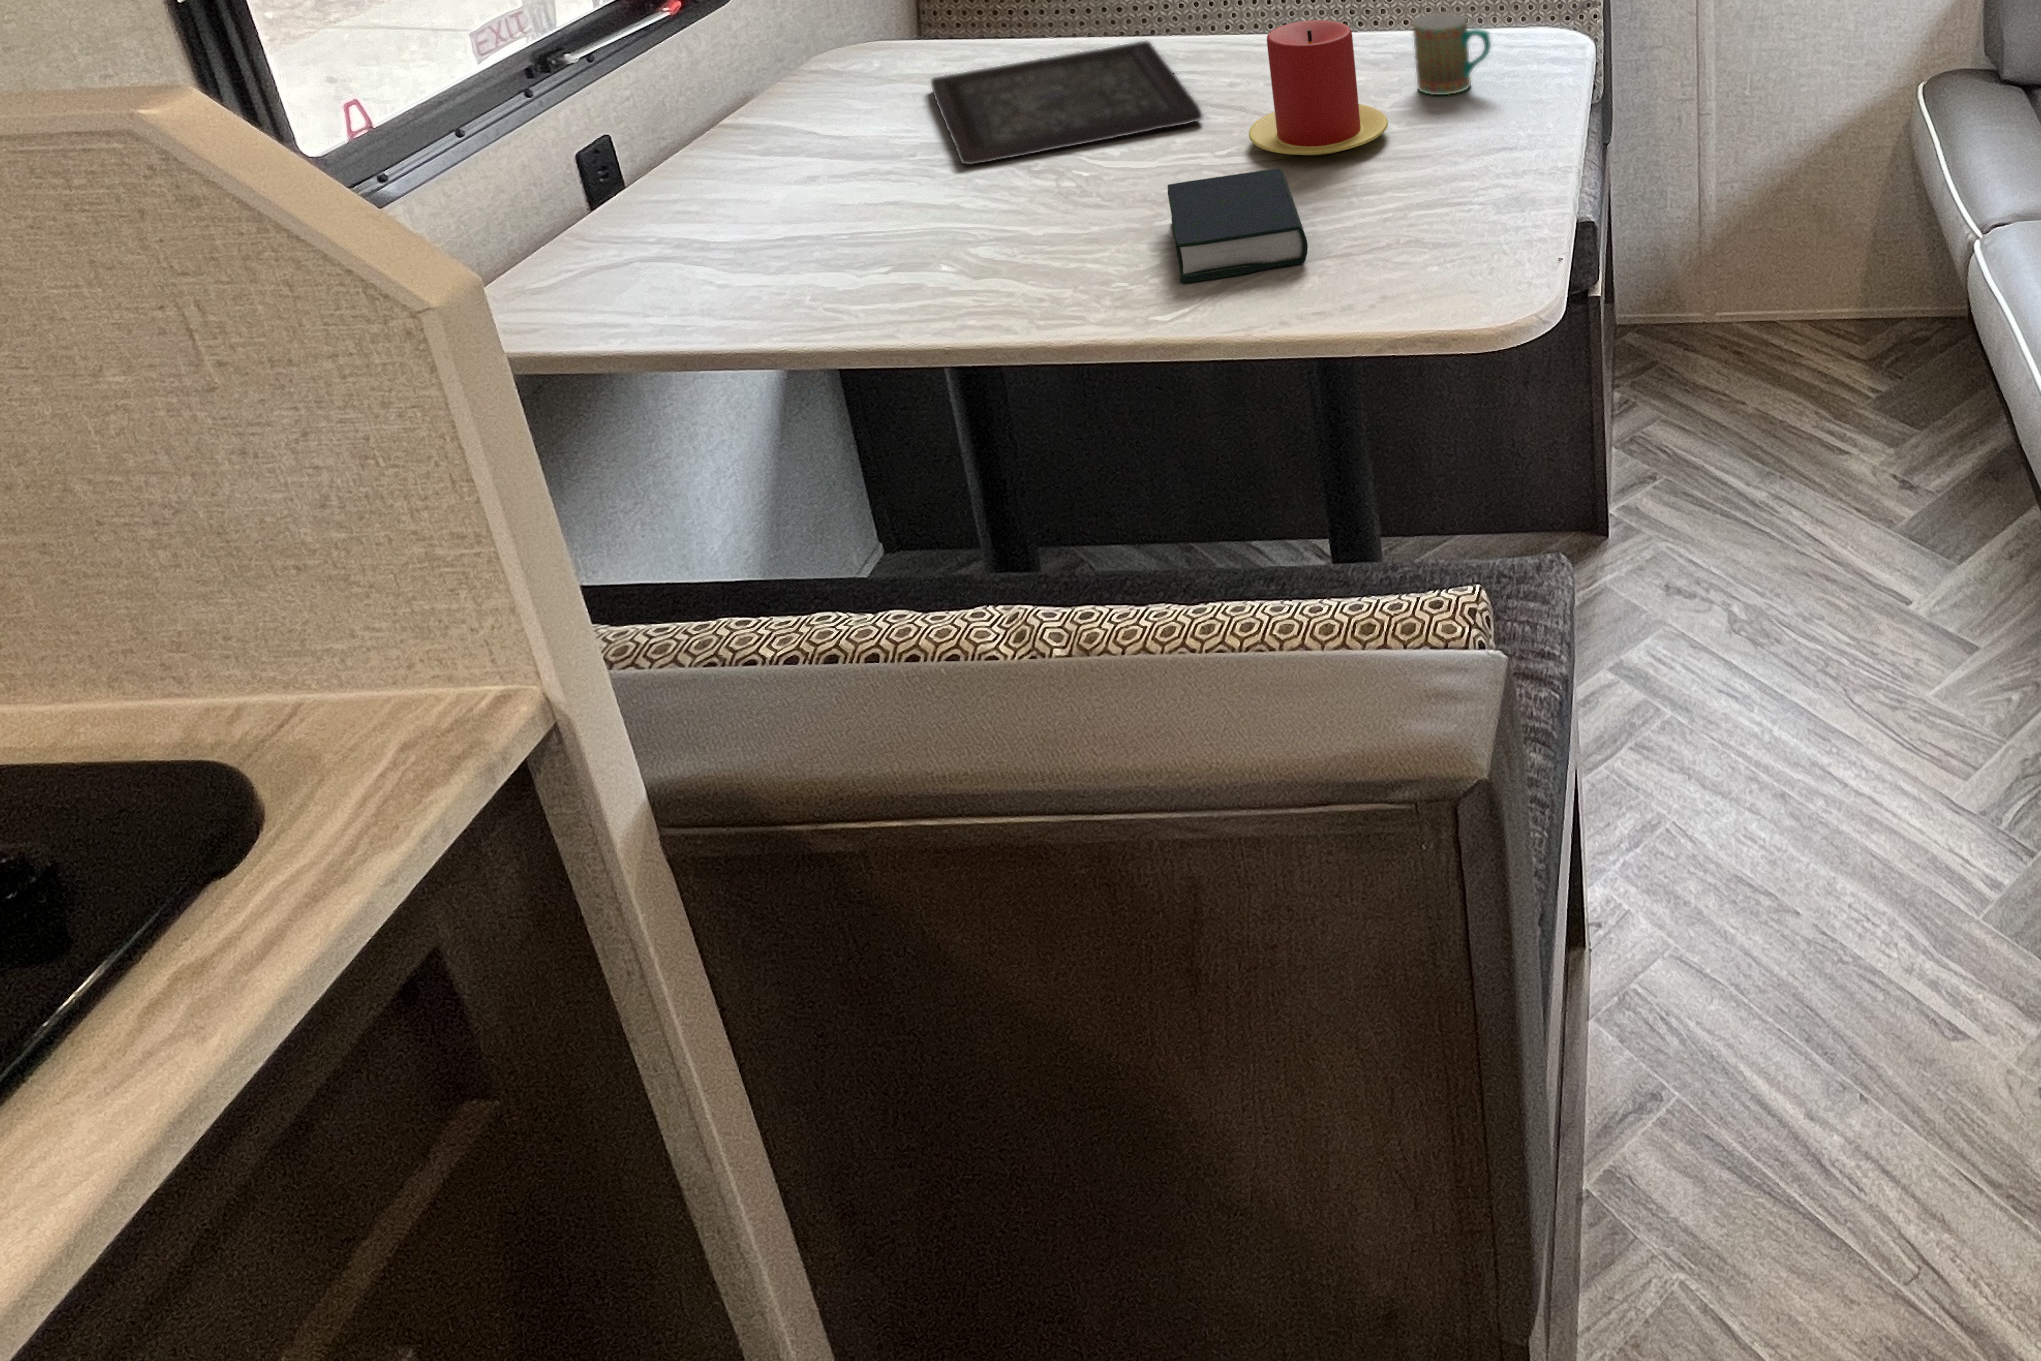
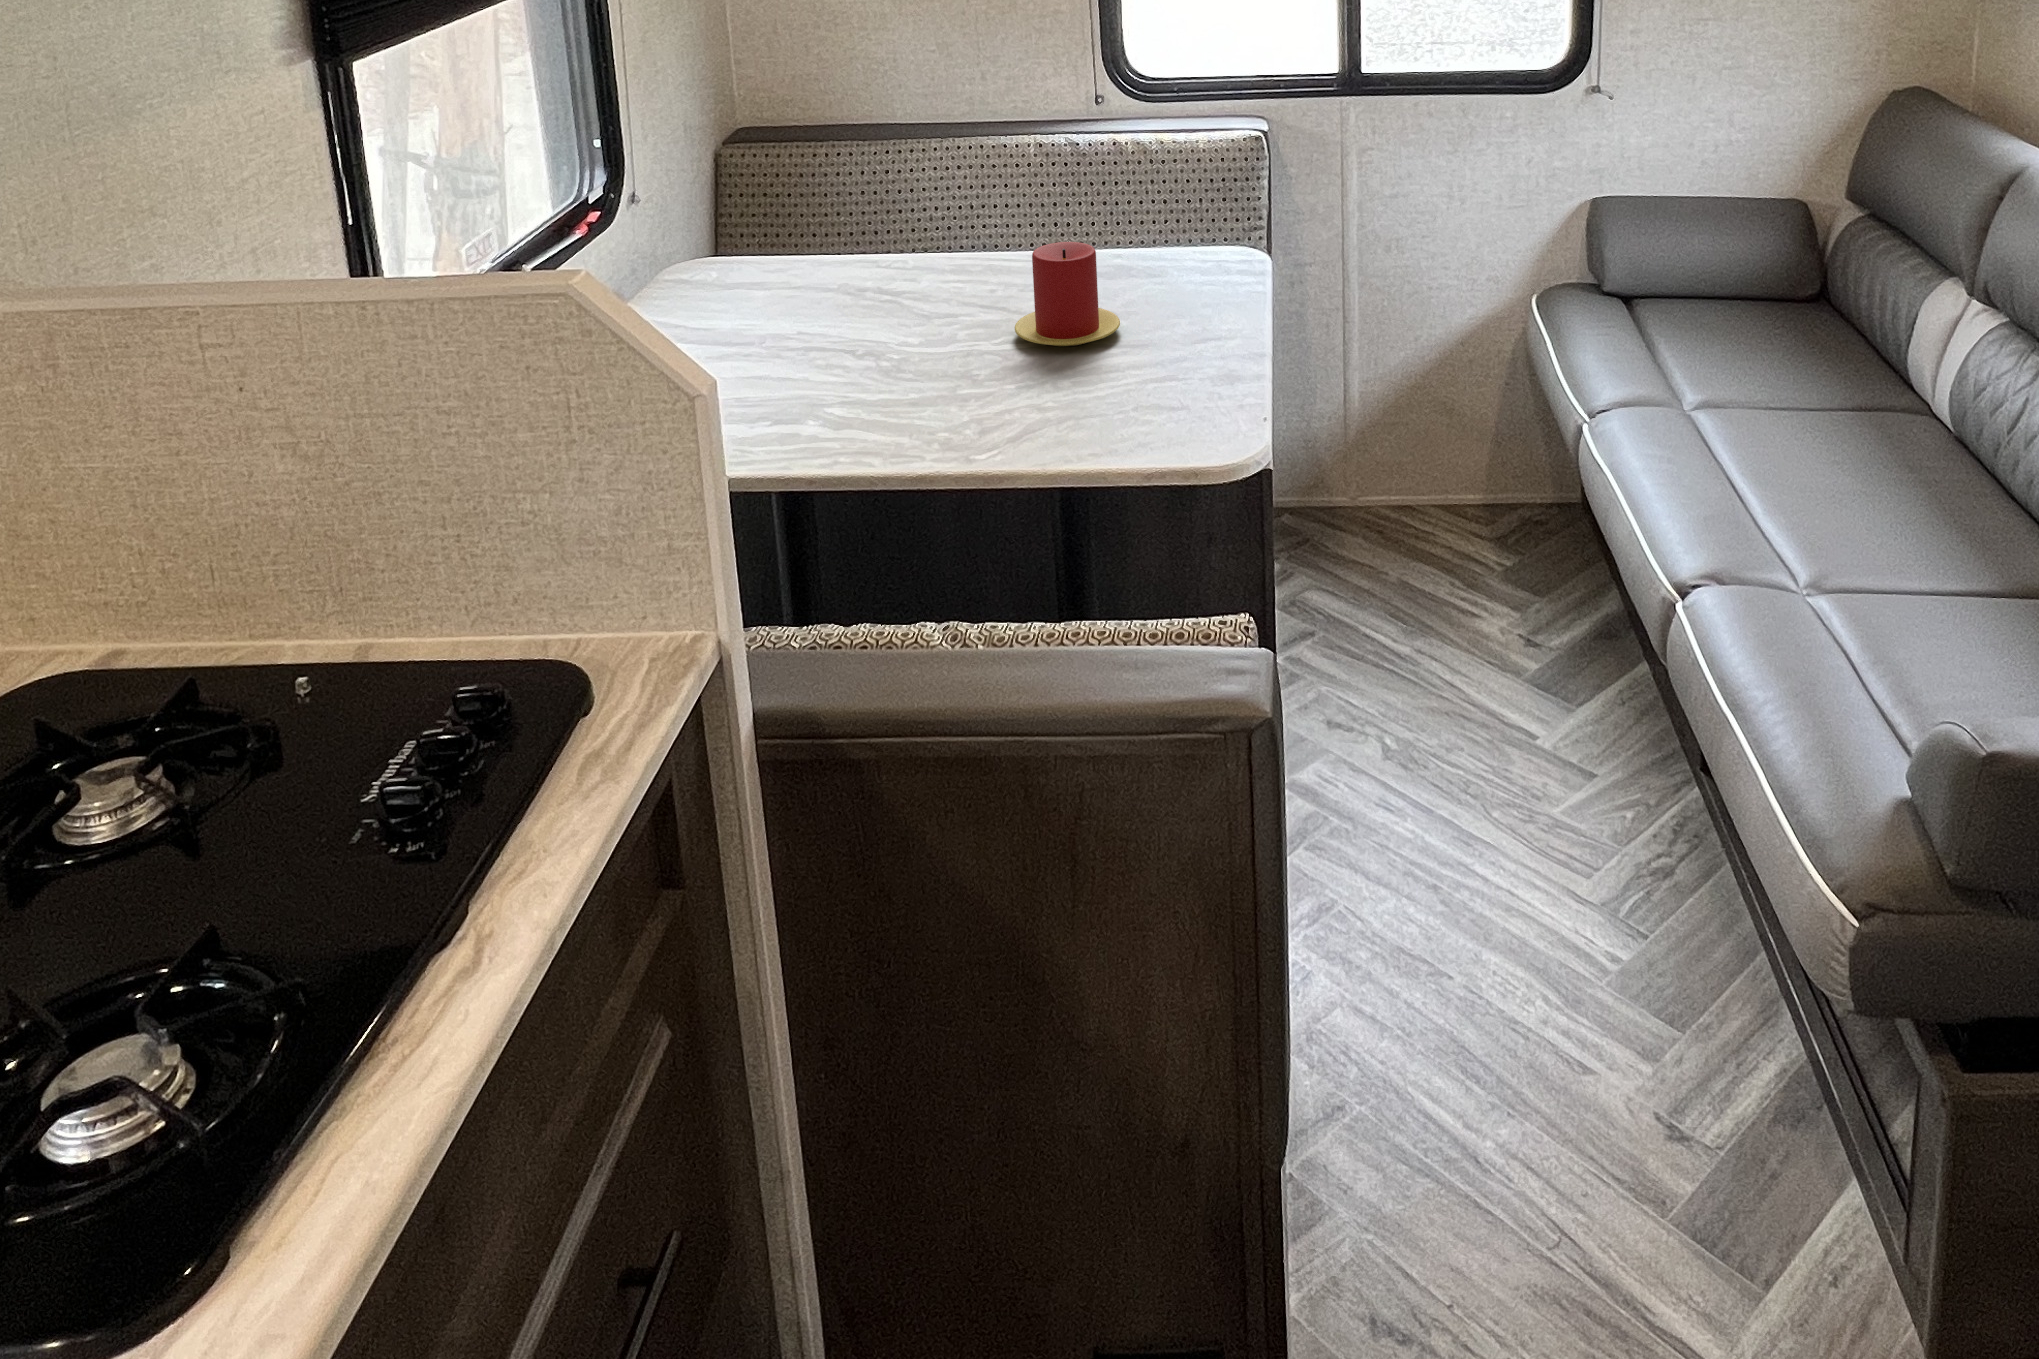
mug: present [1413,13,1491,95] -> none [1134,236,1195,301]
tray: present [931,41,1202,164] -> none [759,258,975,352]
book: present [1168,168,1308,283] -> none [968,354,1078,436]

